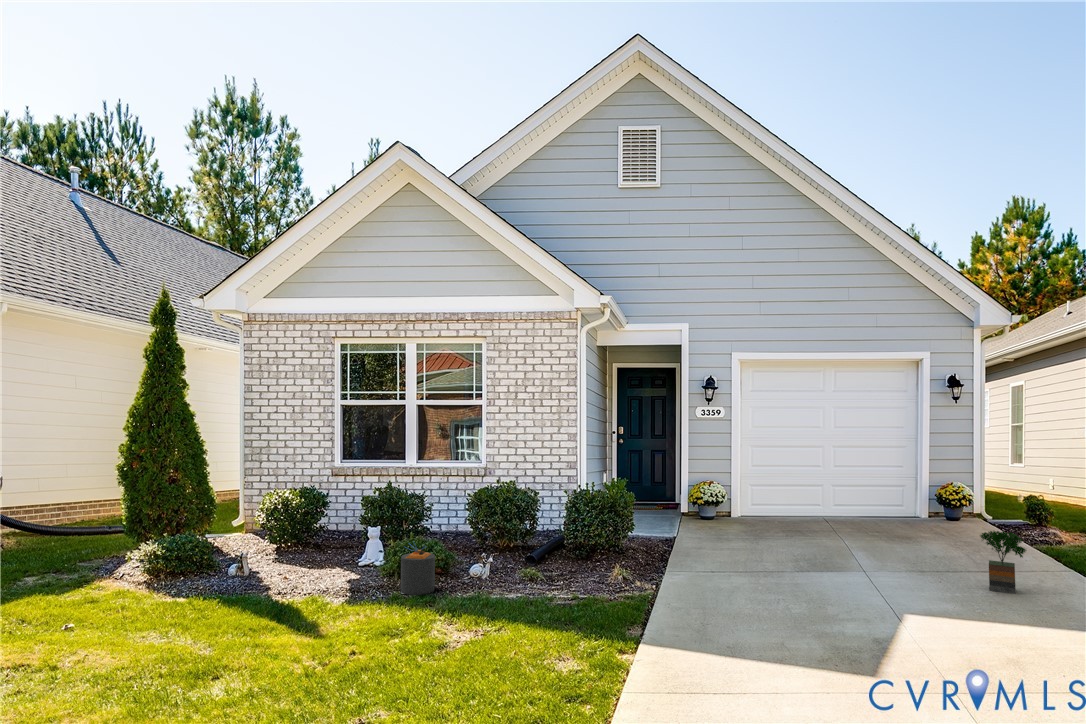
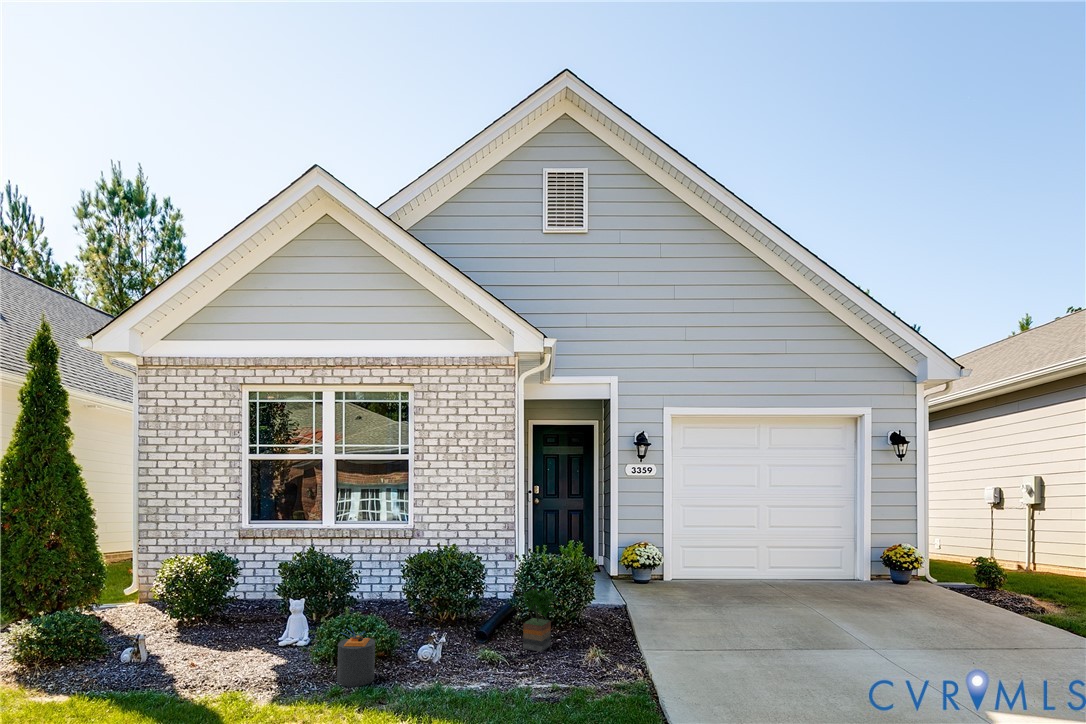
potted tree: present [980,531,1027,594] -> present [523,589,557,652]

